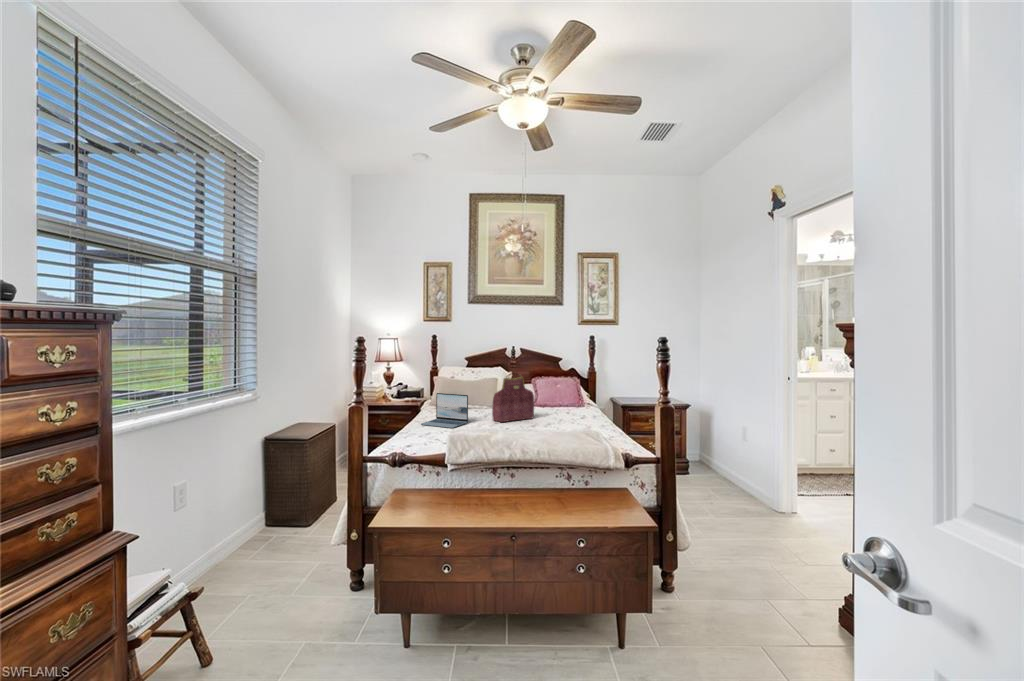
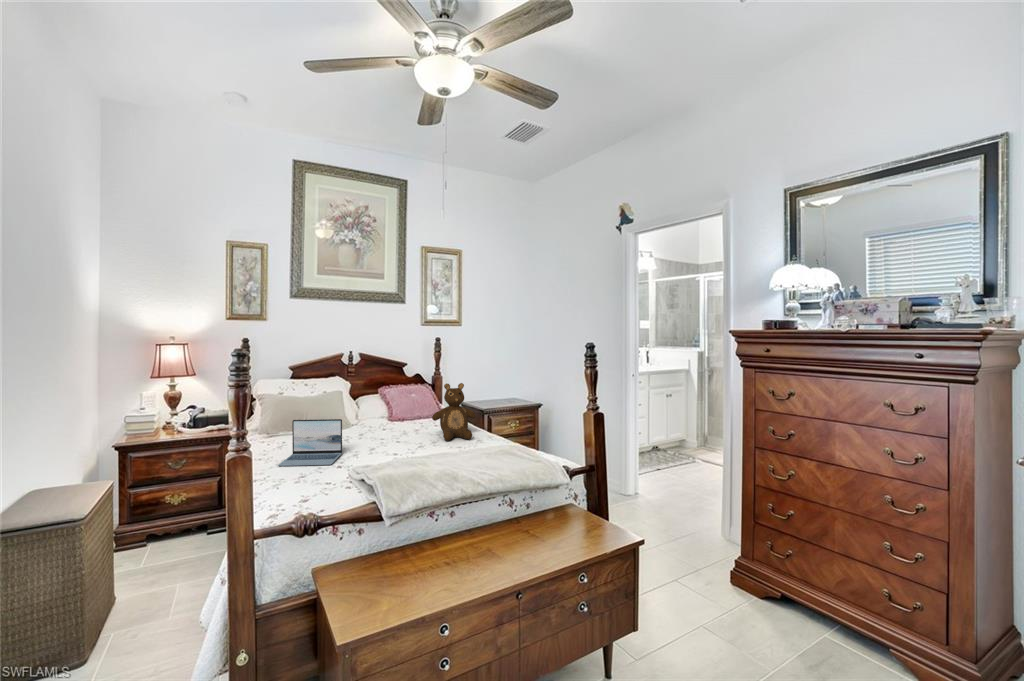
handbag: present [492,373,534,422] -> none [368,386,412,448]
teddy bear: none [550,374,589,425] -> present [432,383,476,441]

